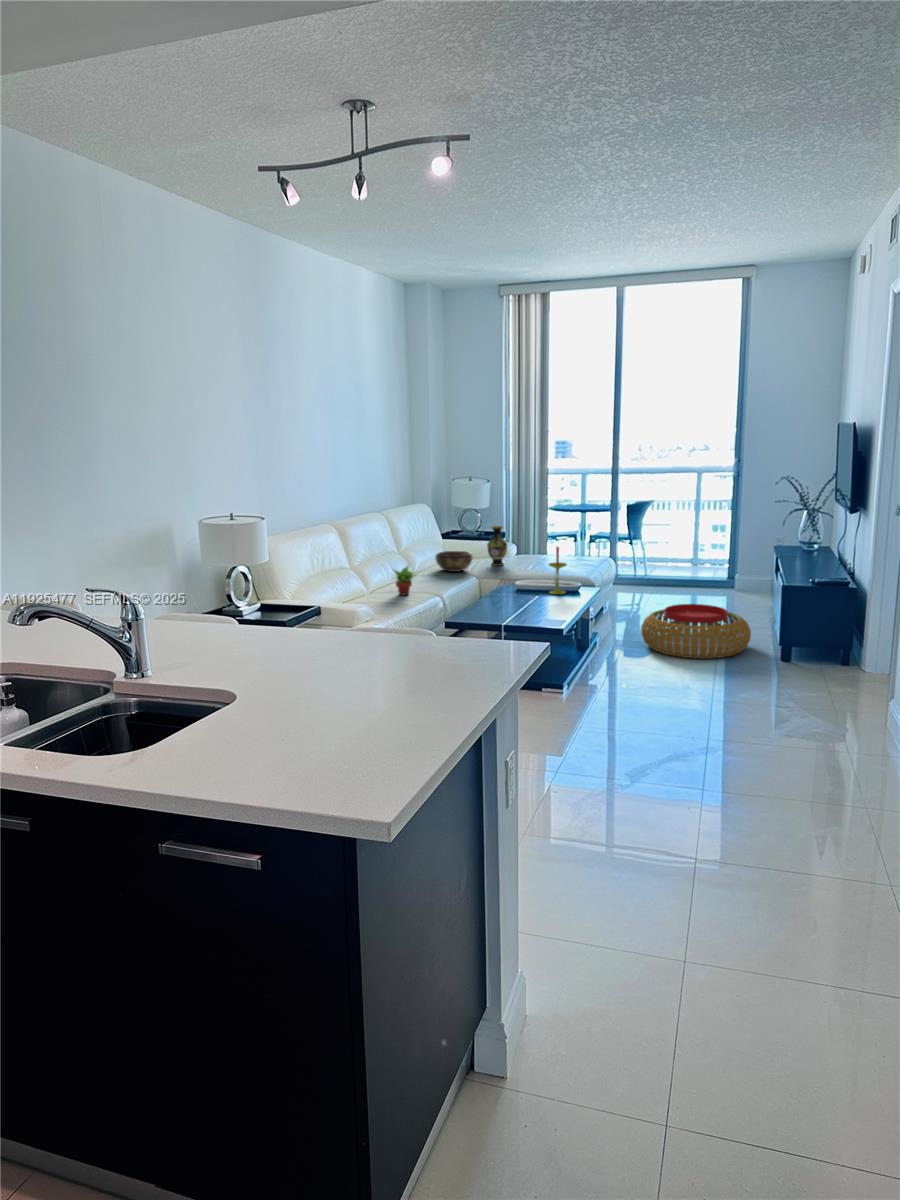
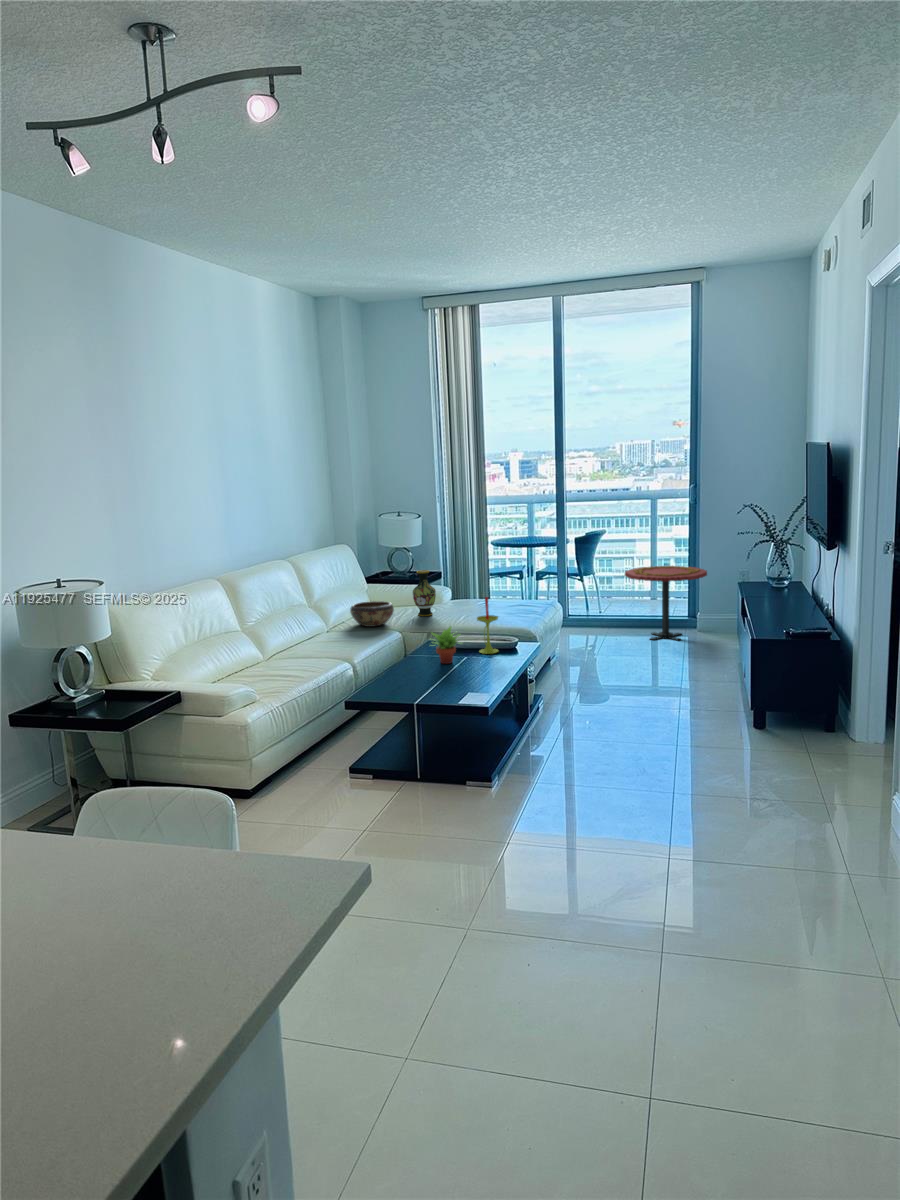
side table: none [671,532,745,598] -> present [625,566,707,641]
succulent plant: present [393,565,414,595] -> present [432,627,460,664]
pouf: present [641,604,751,659] -> none [589,658,717,727]

